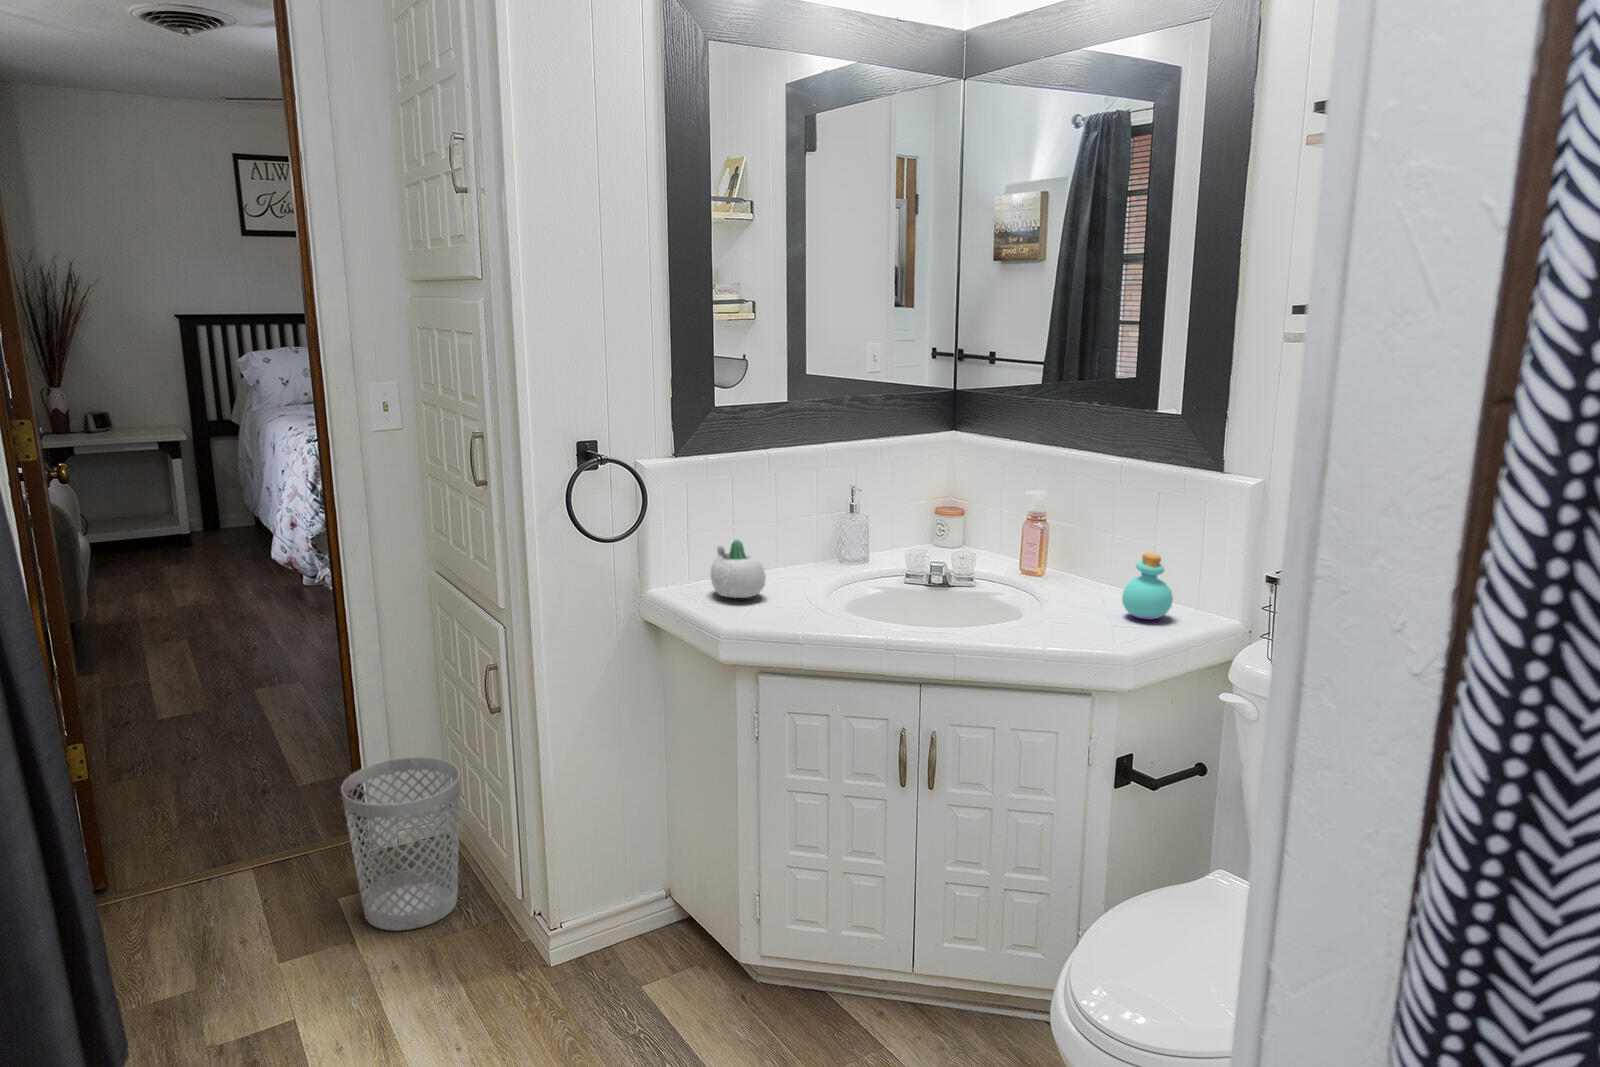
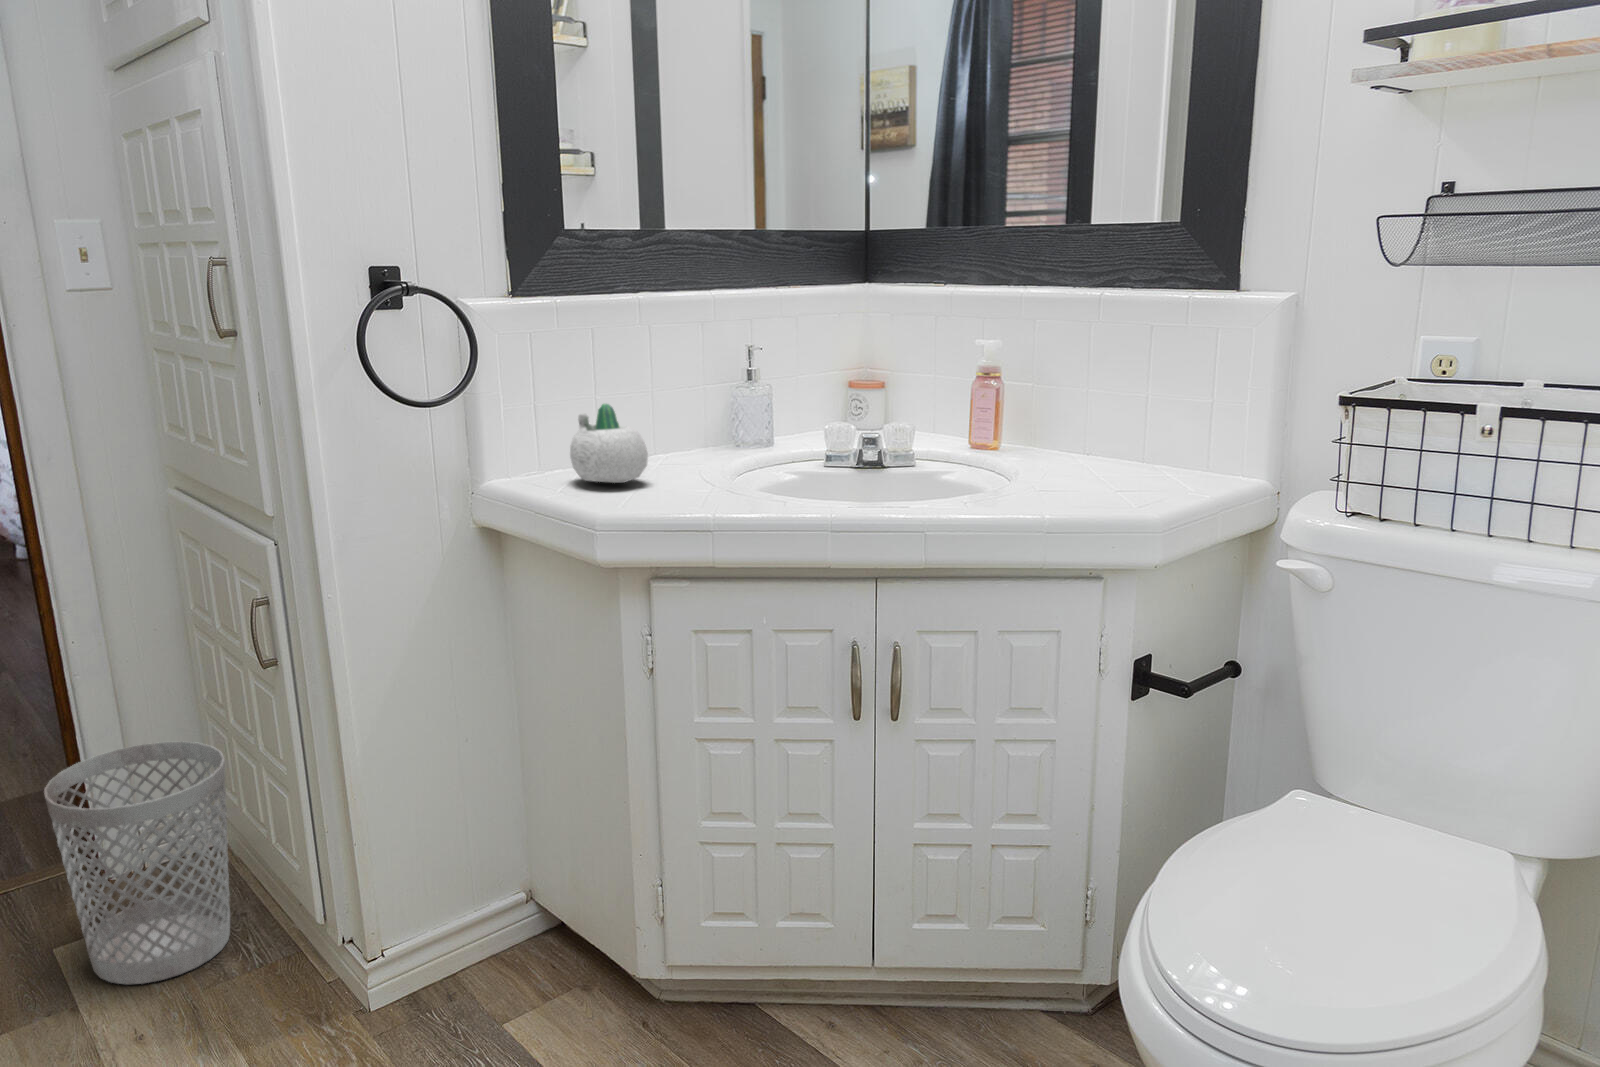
perfume bottle: present [1122,552,1173,619] -> none [1121,394,1186,481]

